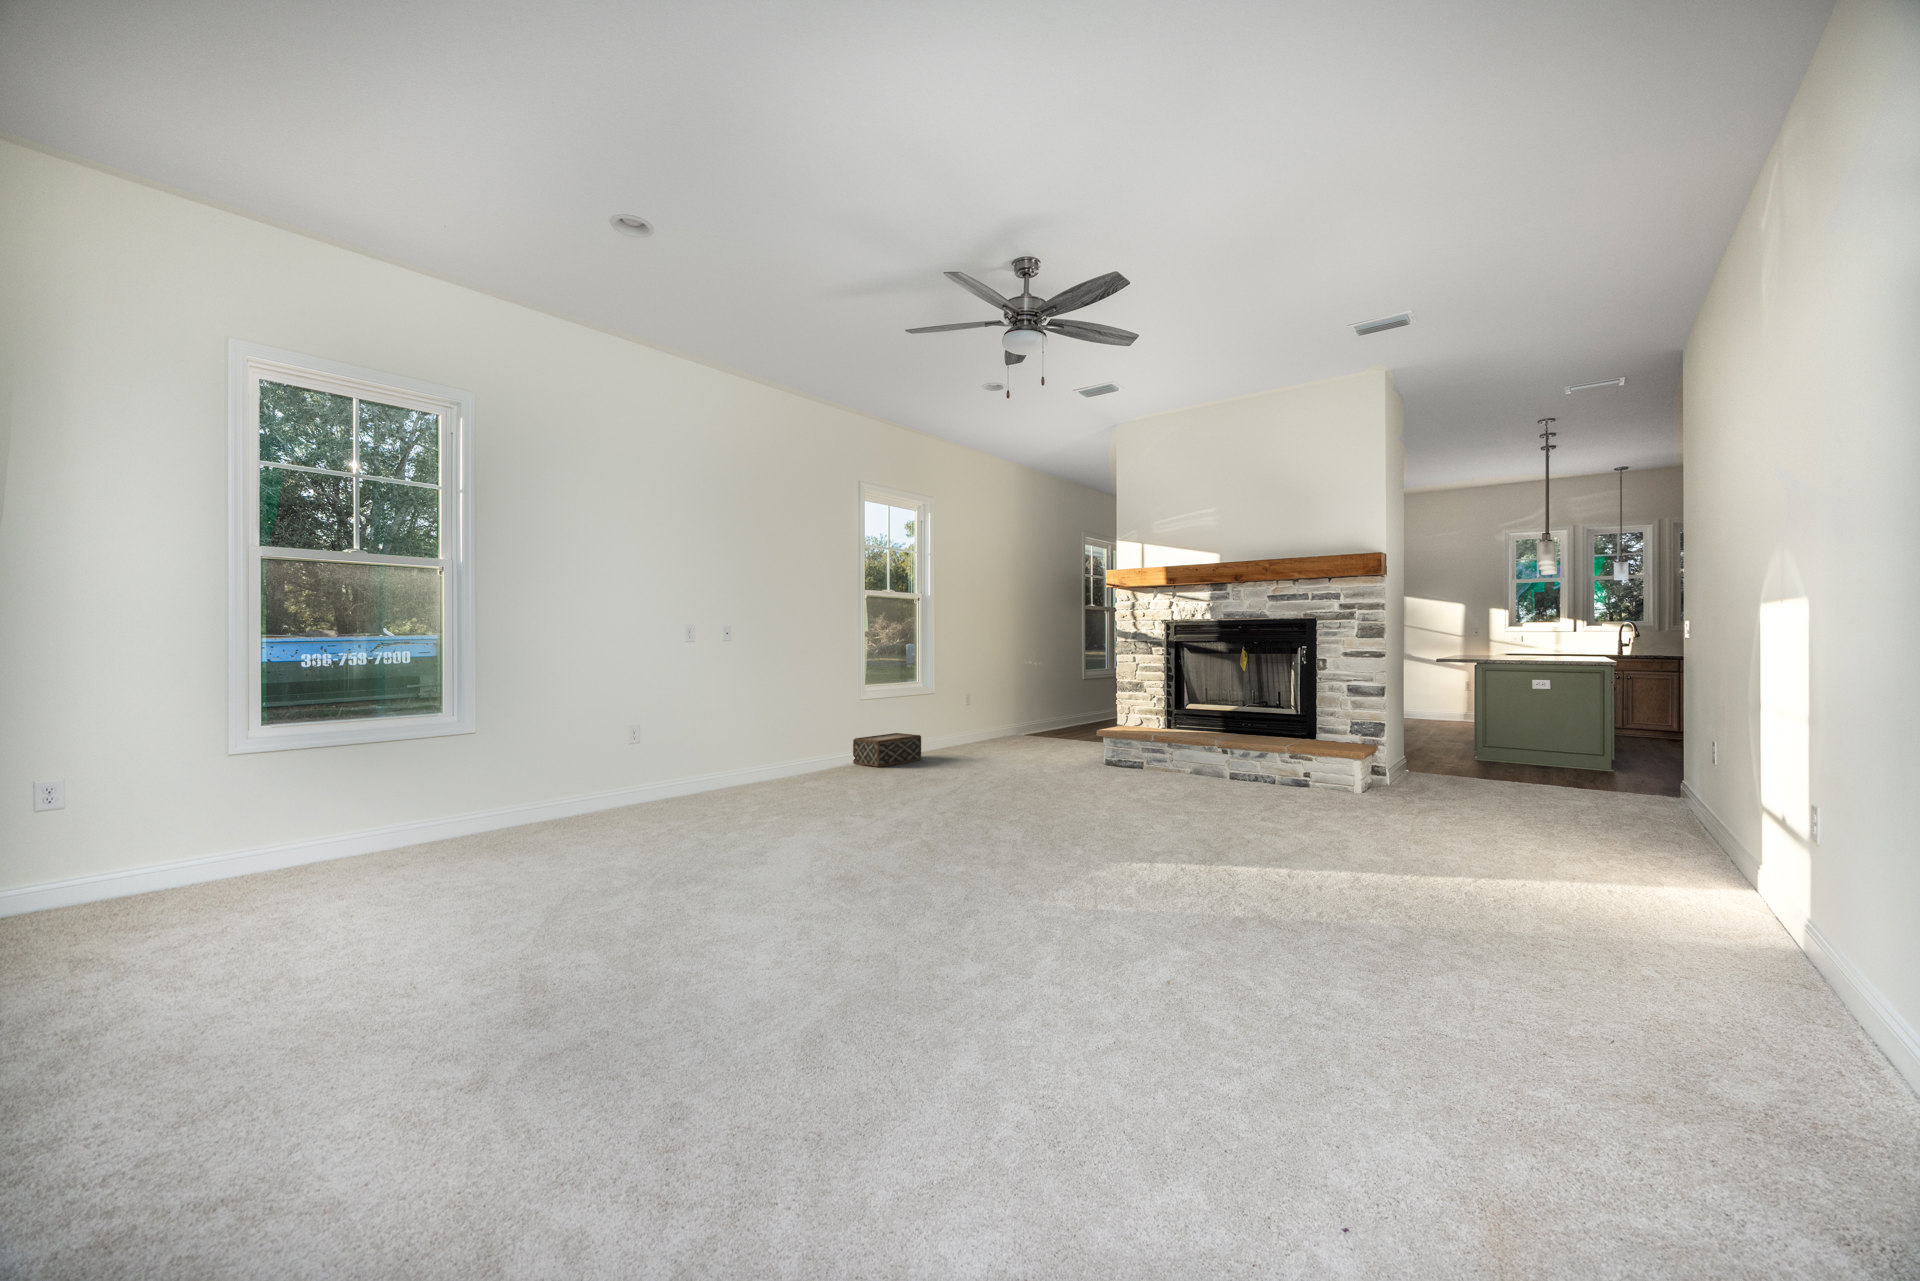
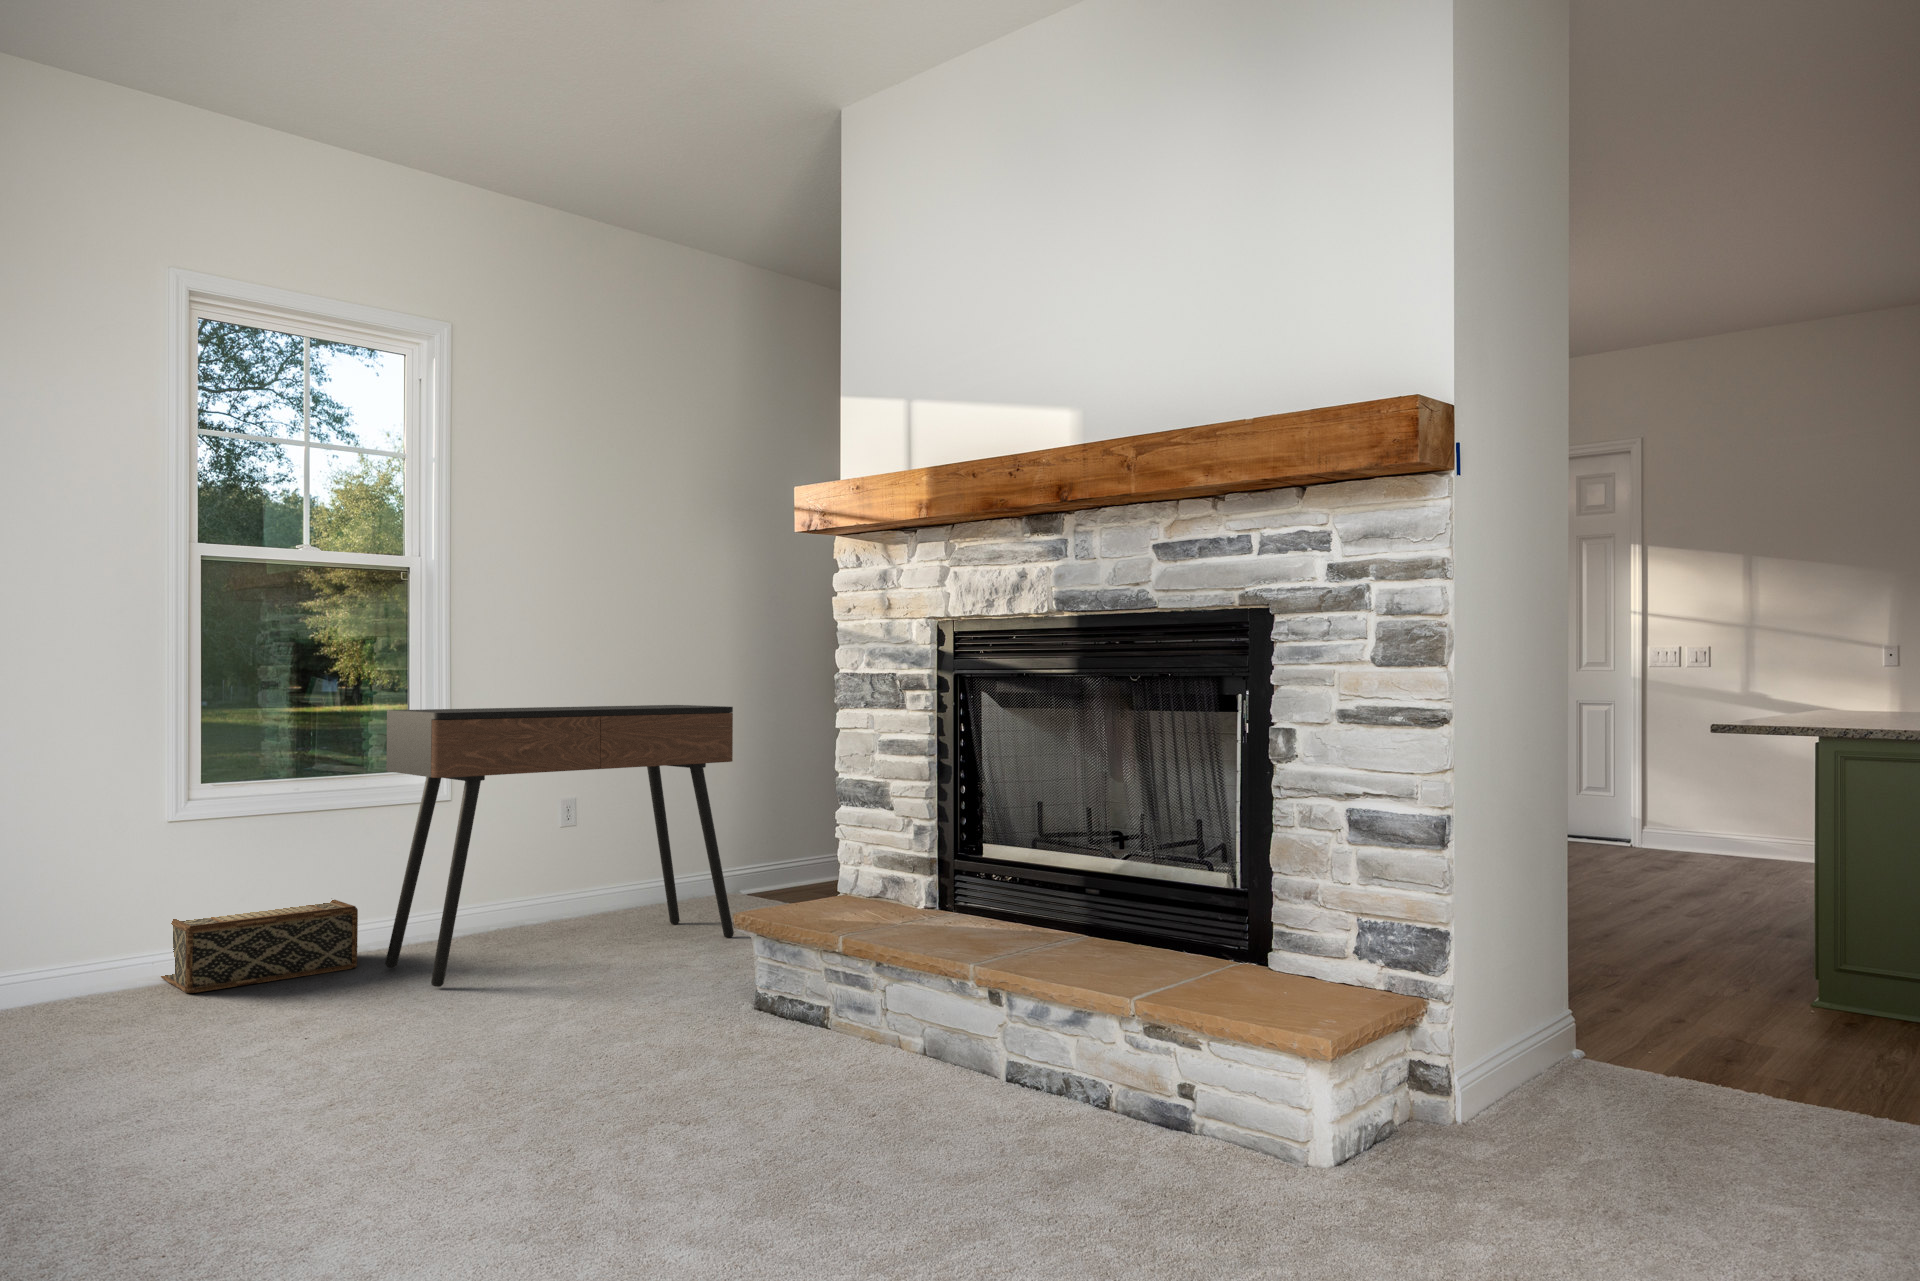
console table: none [933,655,1047,763] -> present [385,705,734,987]

